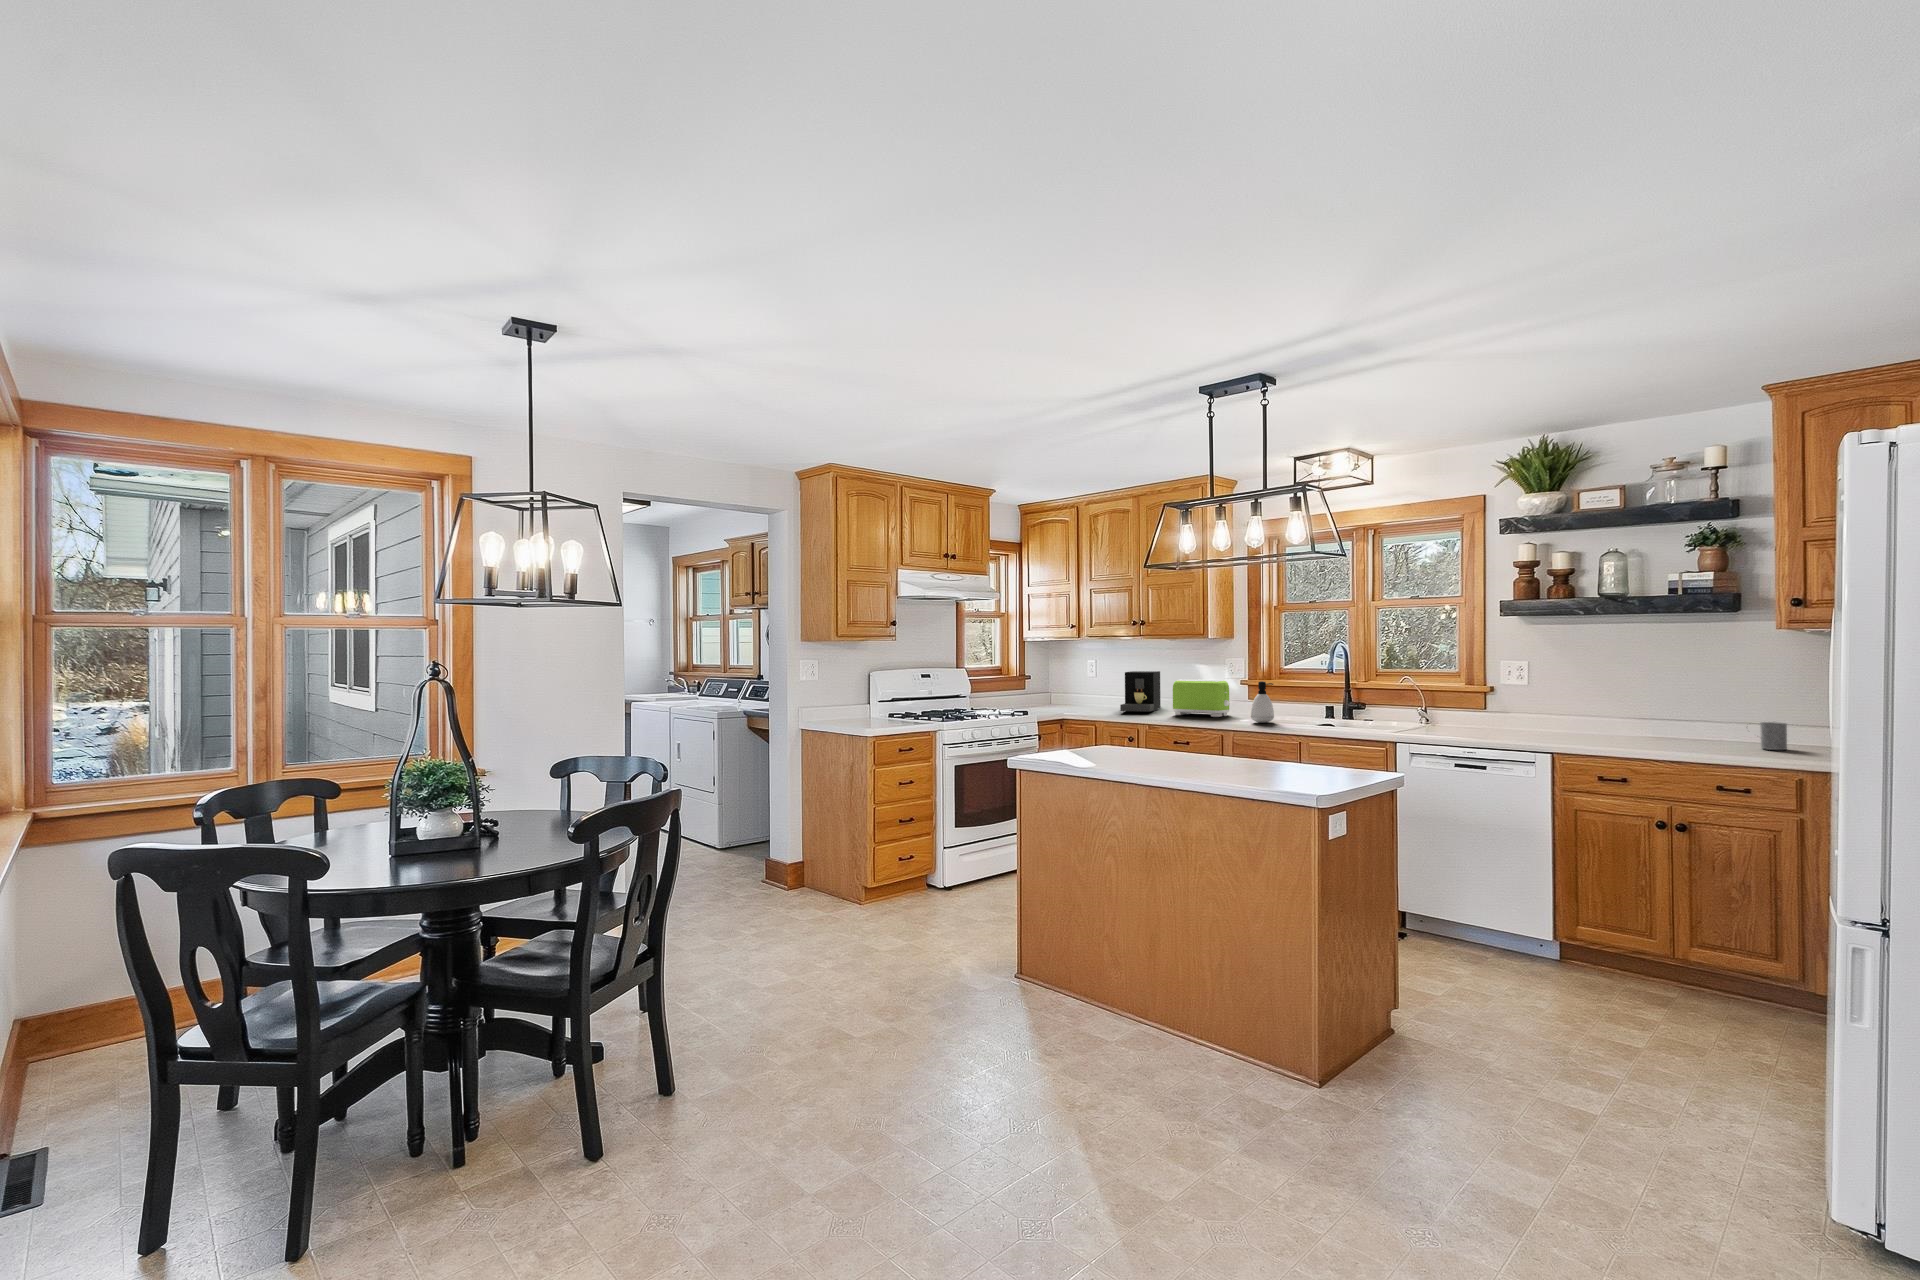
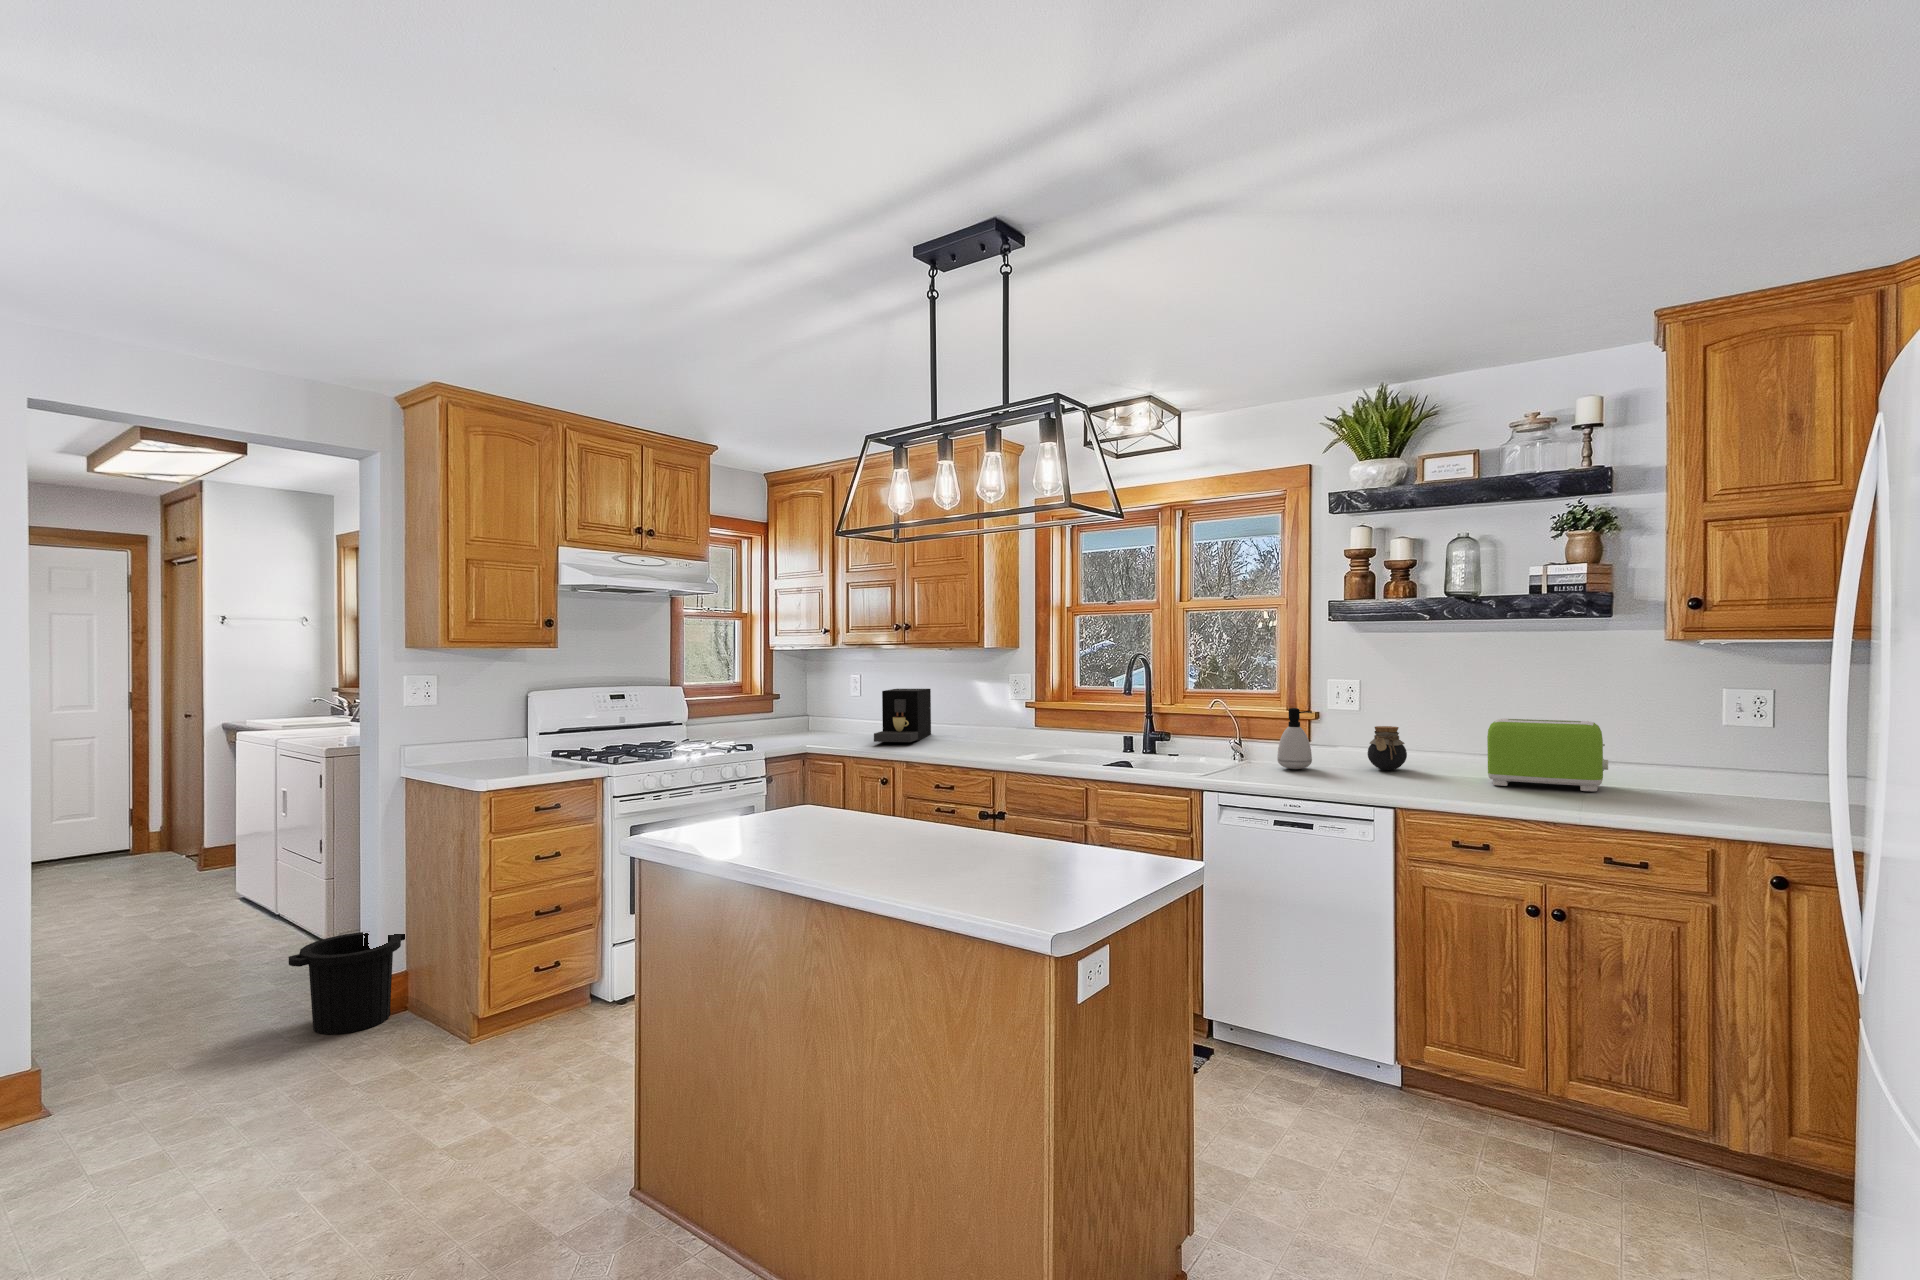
toaster: present [1173,679,1229,717] -> present [1487,719,1608,791]
soap dispenser: present [1251,681,1274,723] -> present [1277,708,1312,769]
jar: none [1532,697,1565,730] -> present [1368,726,1407,770]
mug: present [1760,722,1787,750] -> none [1633,765,1684,804]
trash can: none [737,836,803,902] -> present [289,932,405,1034]

